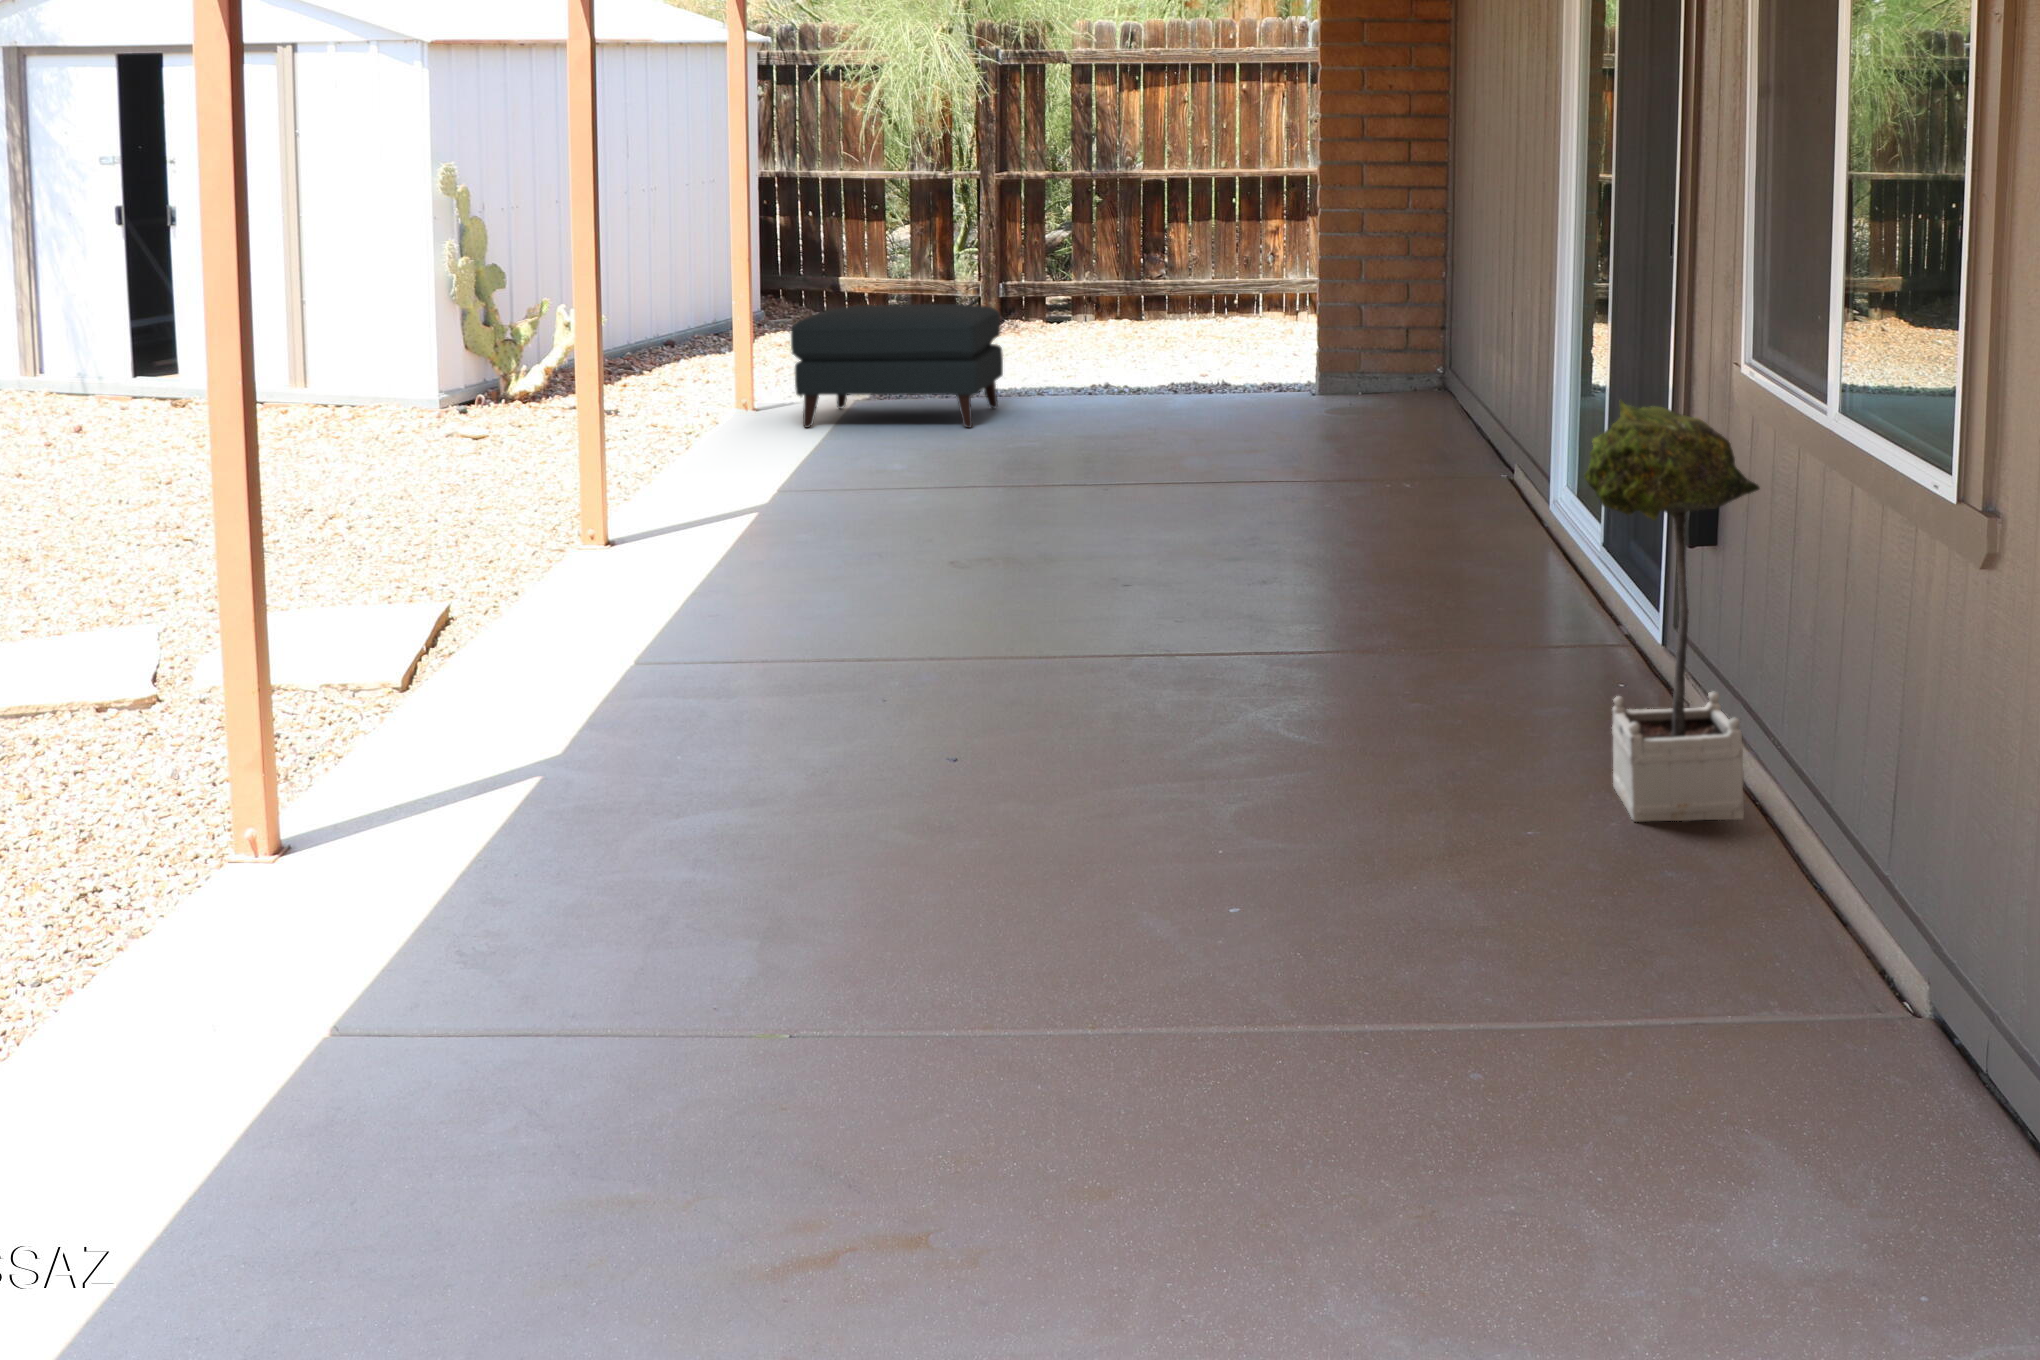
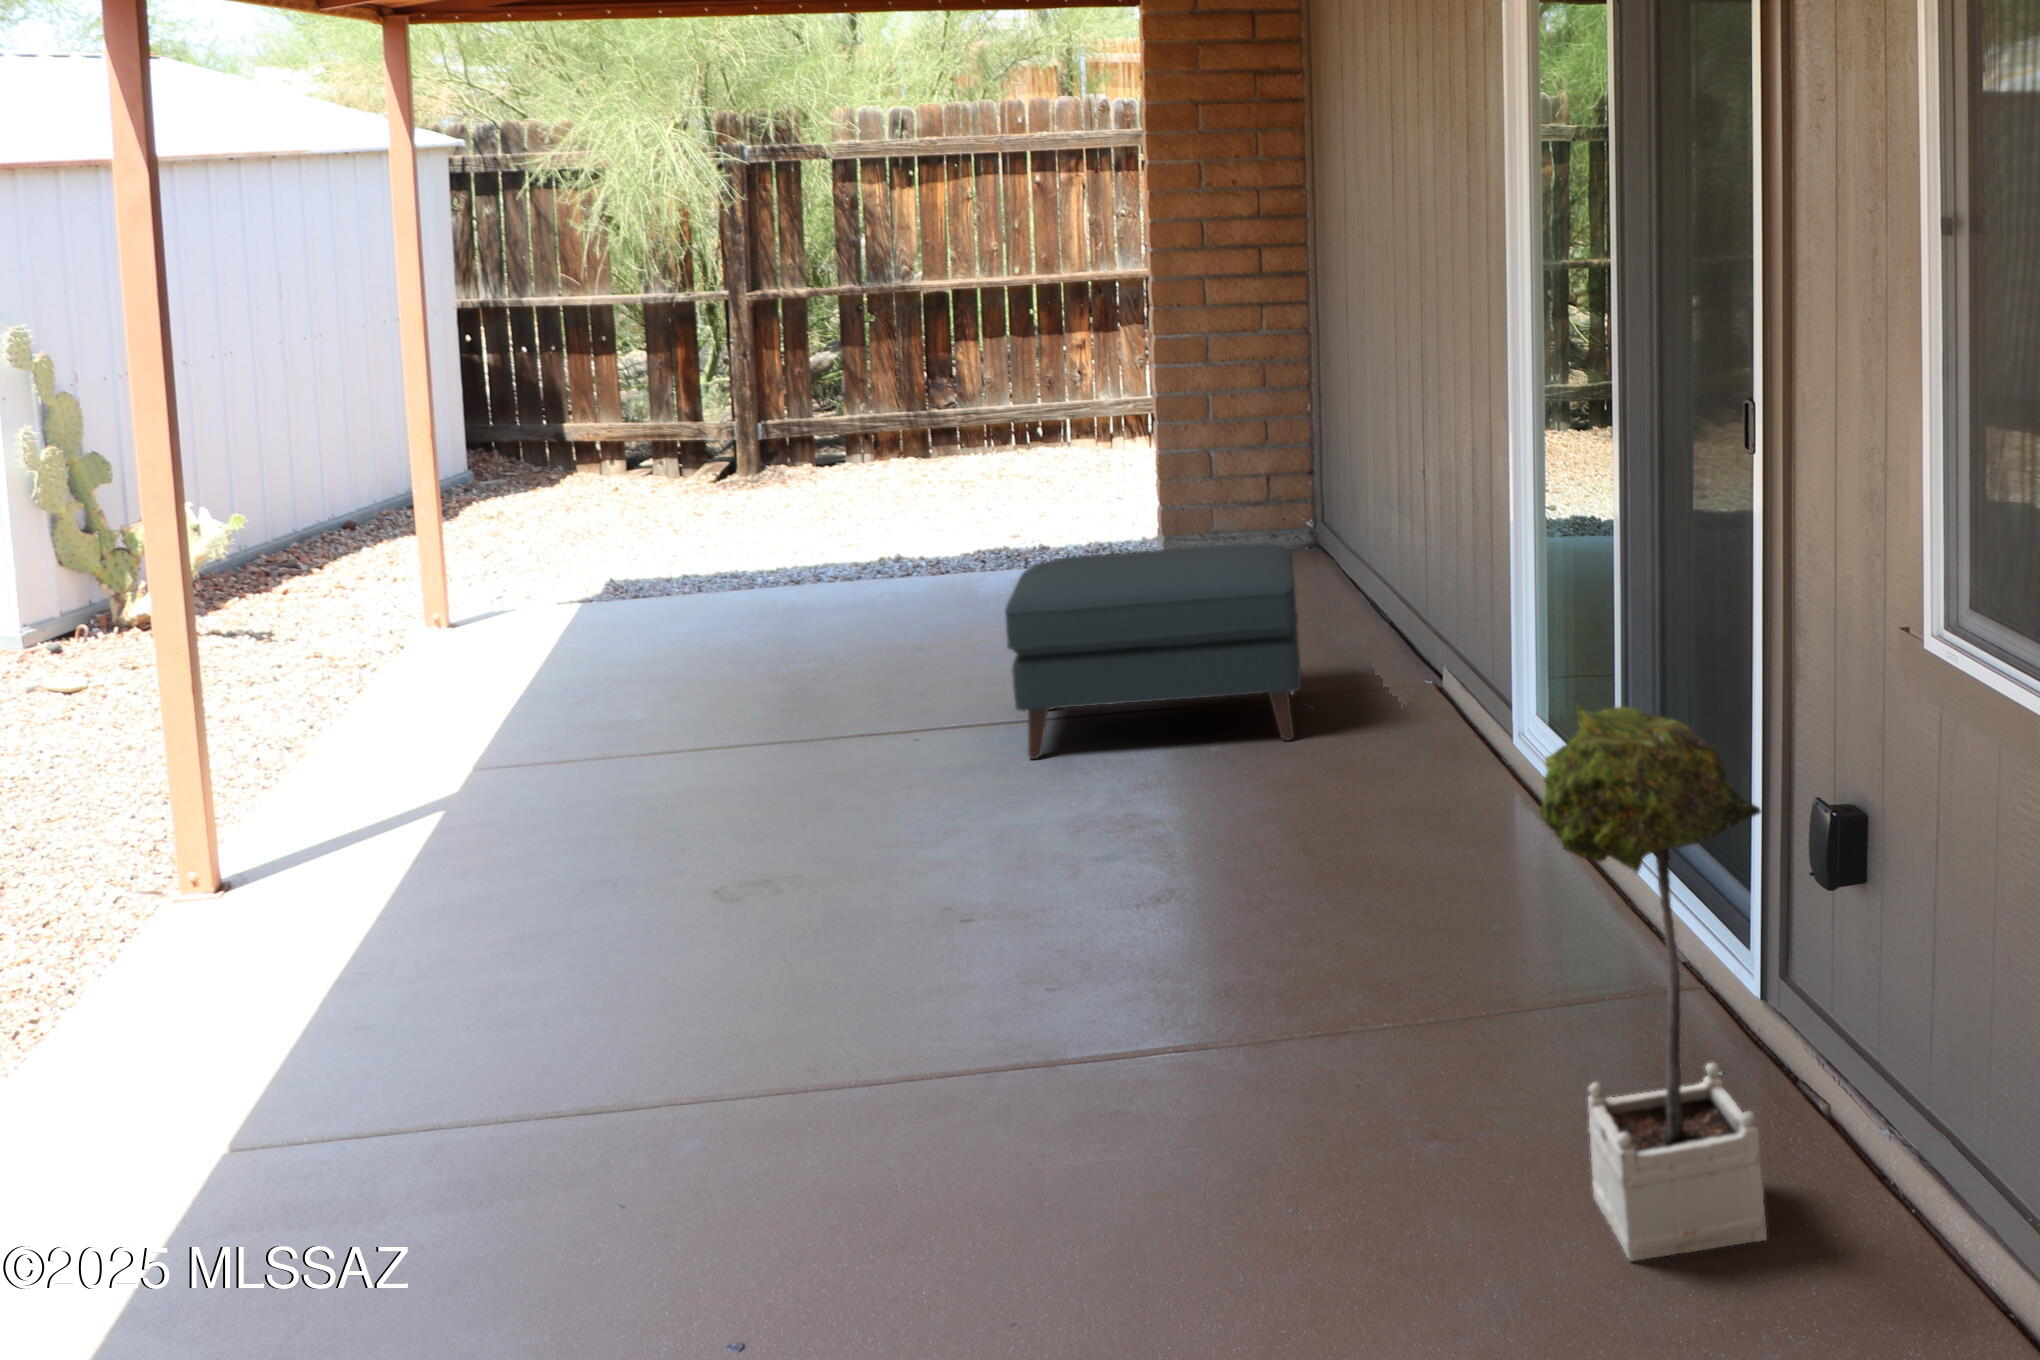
ottoman: present [791,304,1003,428] -> present [1005,543,1301,759]

